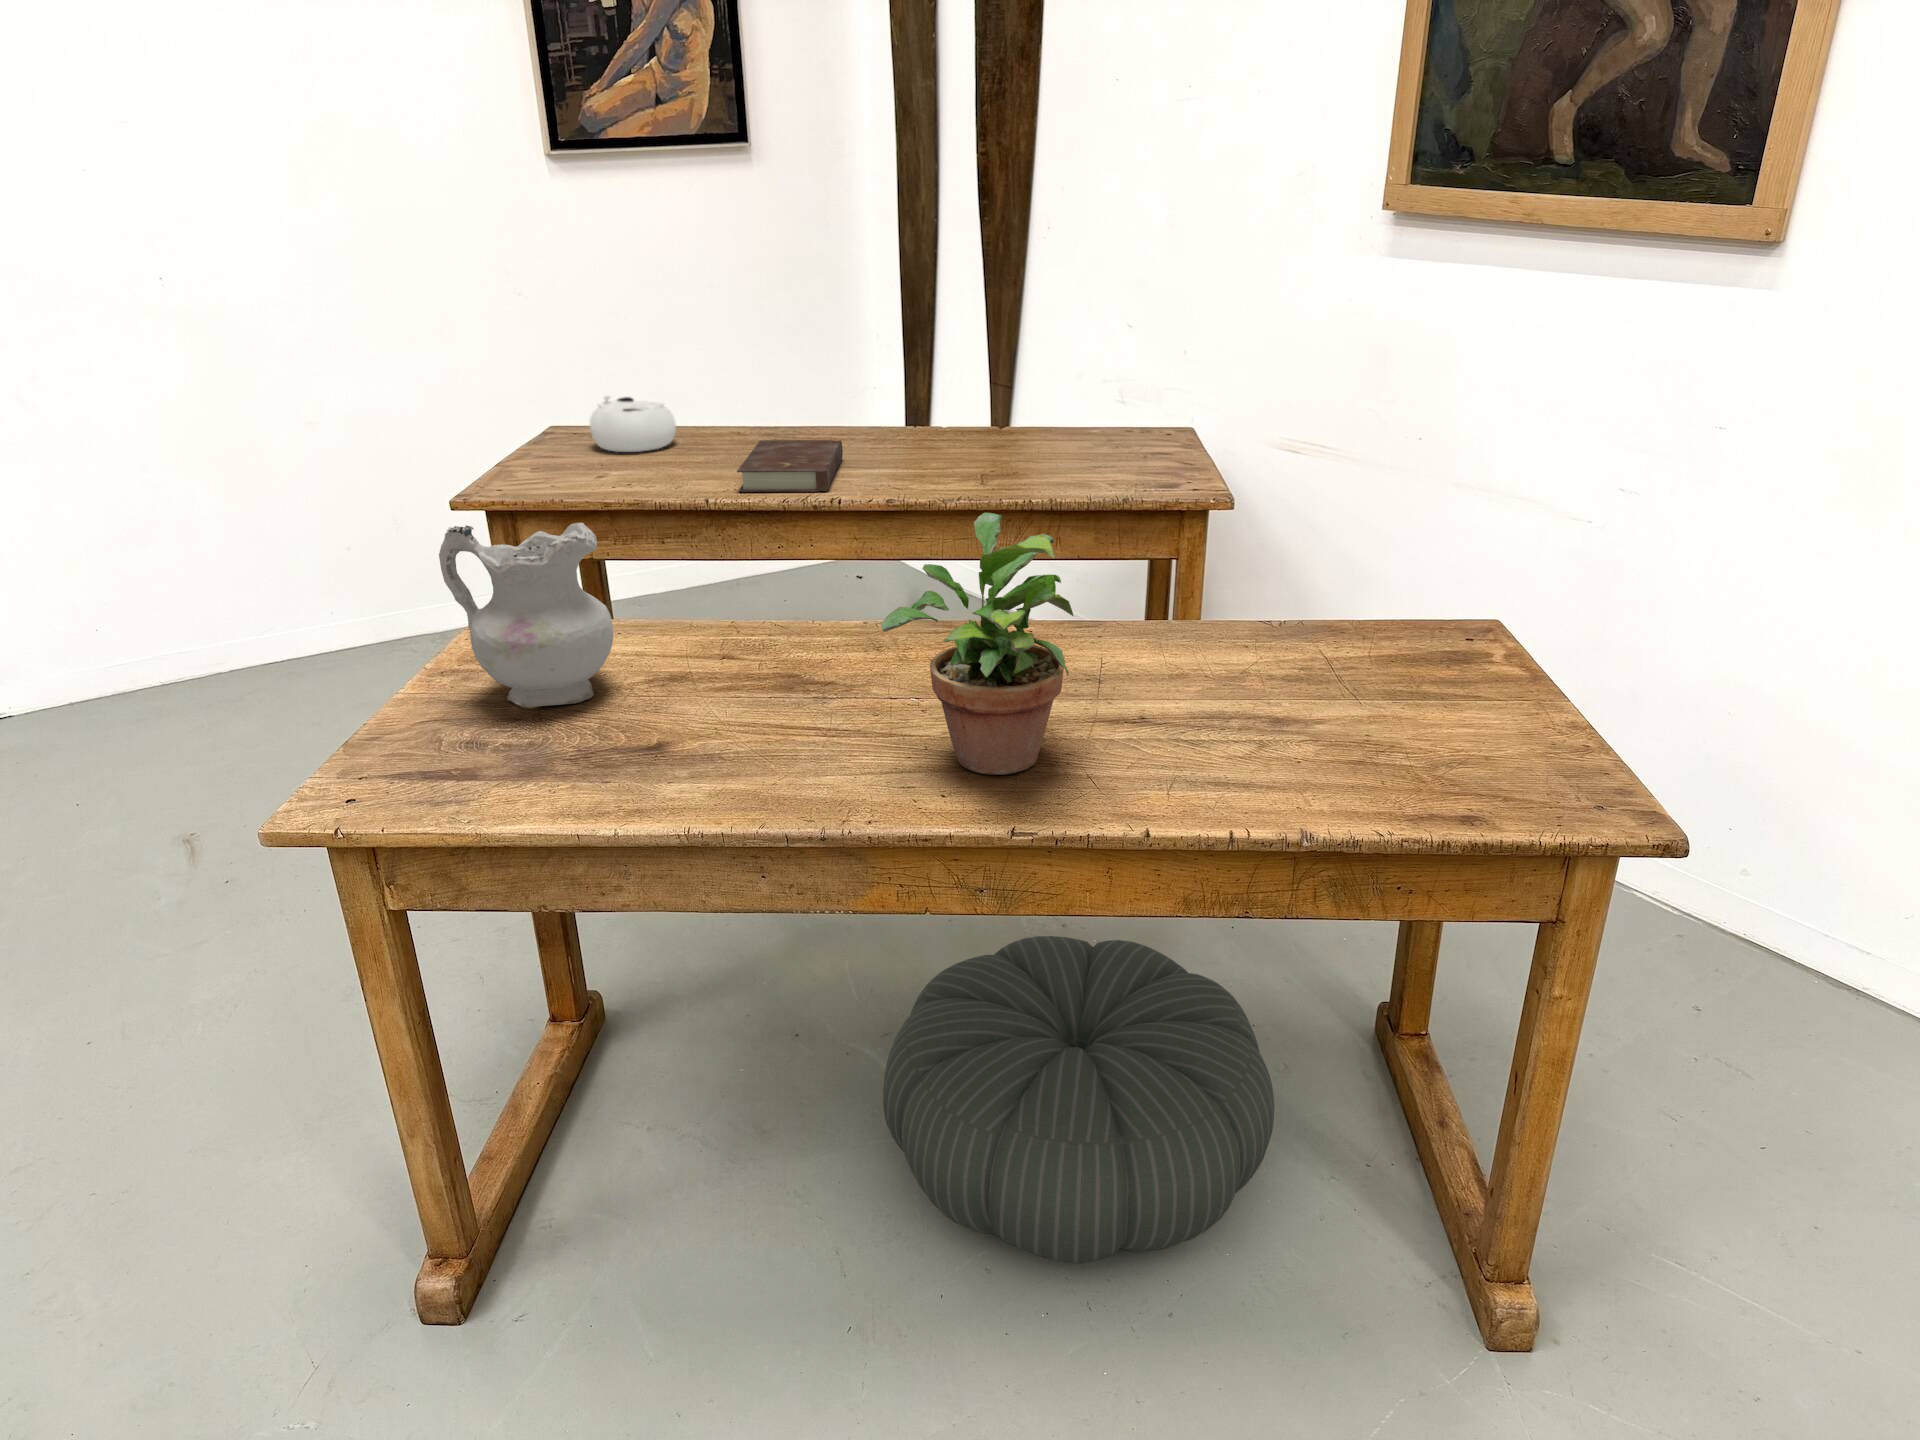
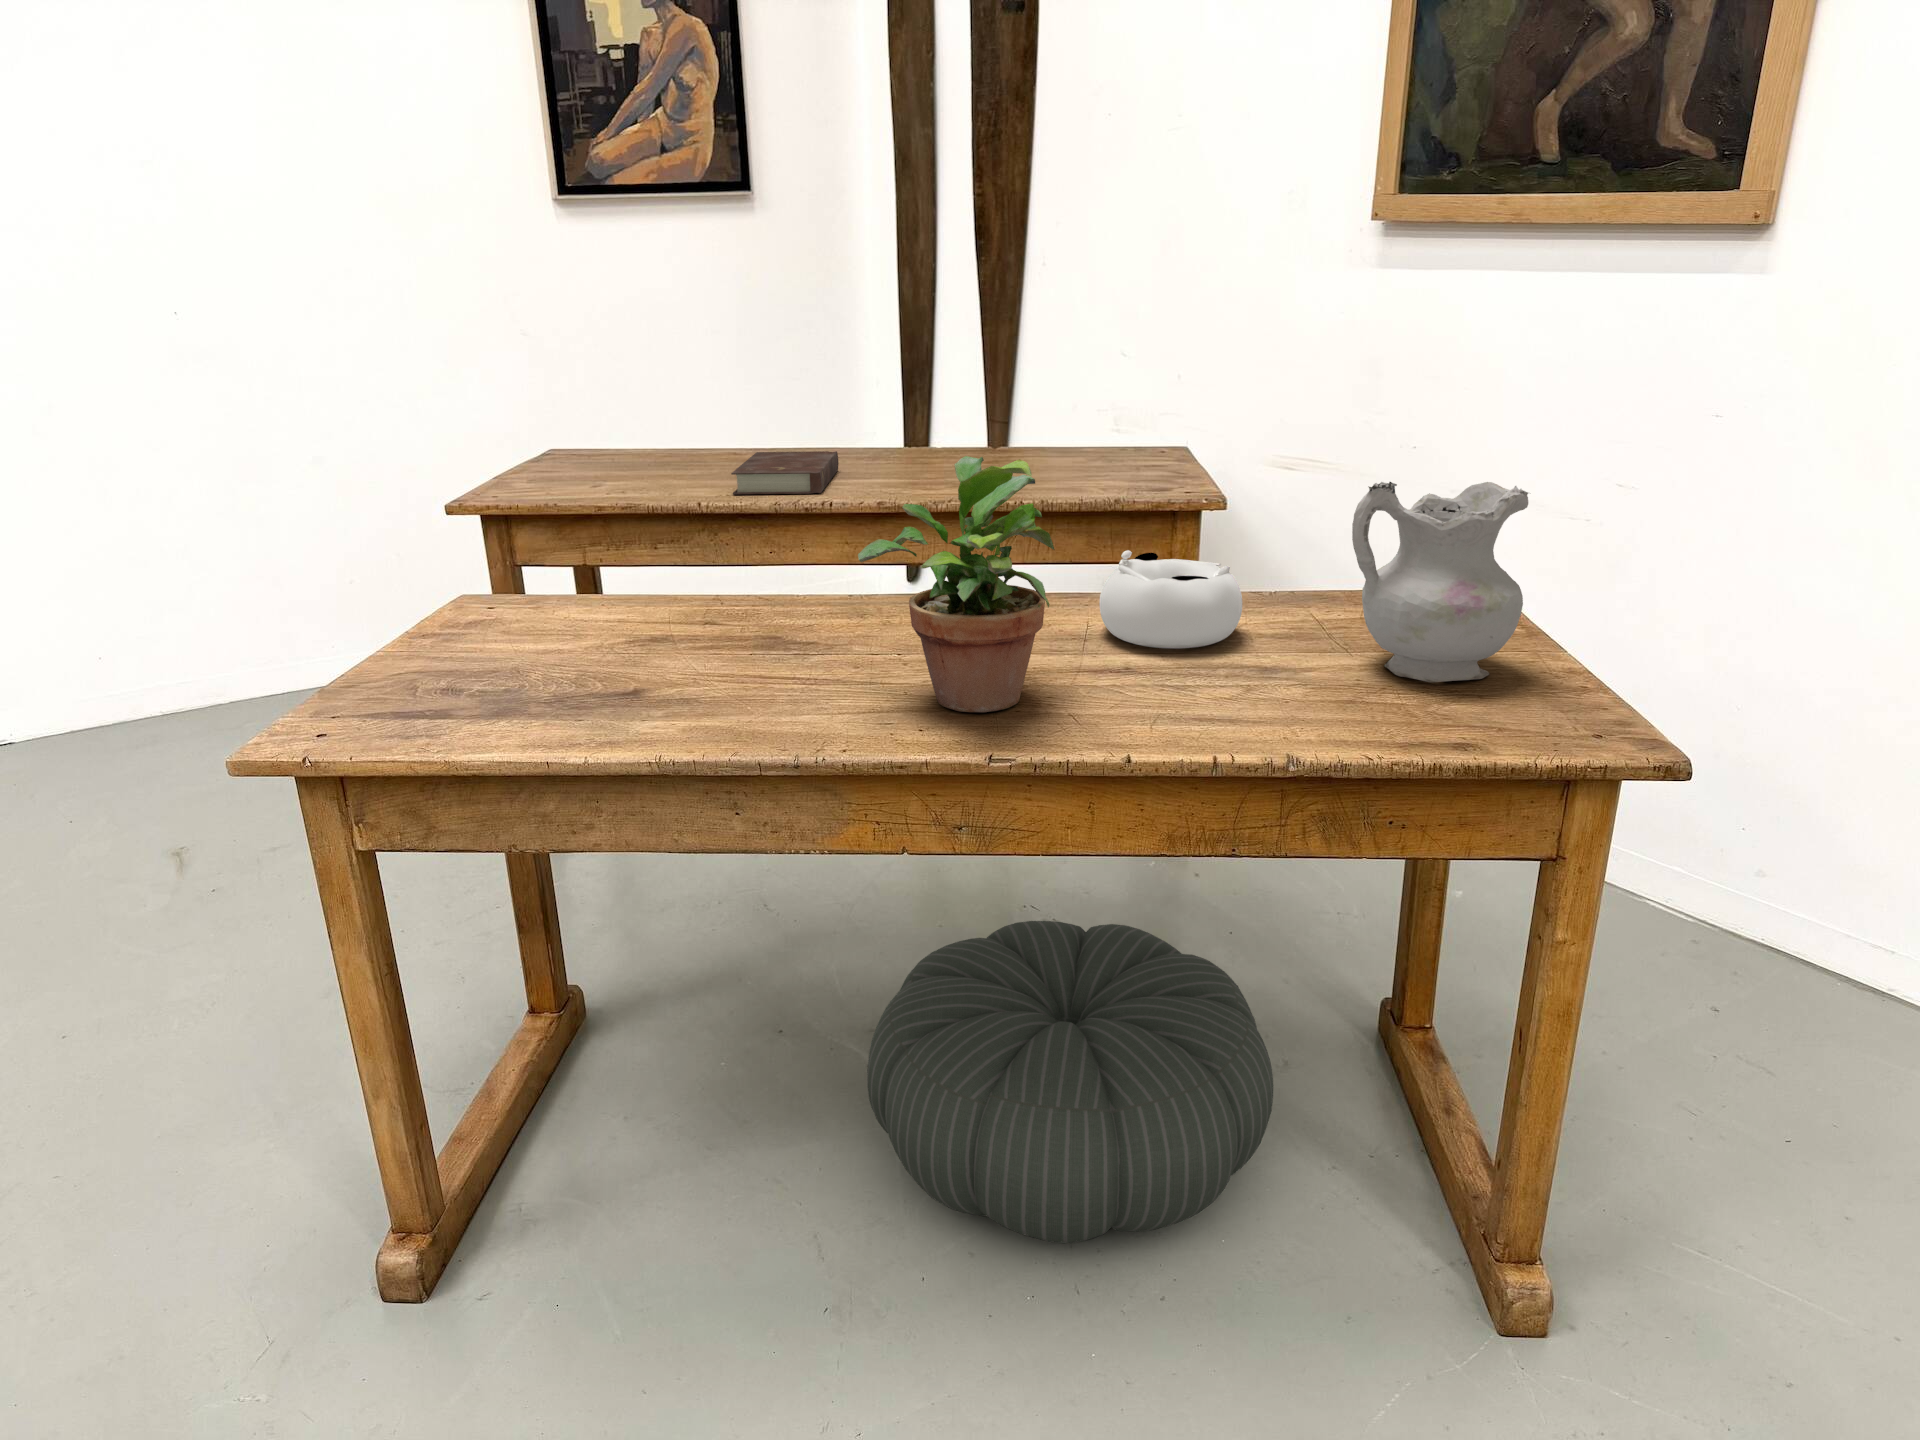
decorative bowl: present [590,395,676,452] -> present [1099,550,1242,648]
ceramic pitcher: present [439,523,613,707] -> present [1352,482,1528,682]

